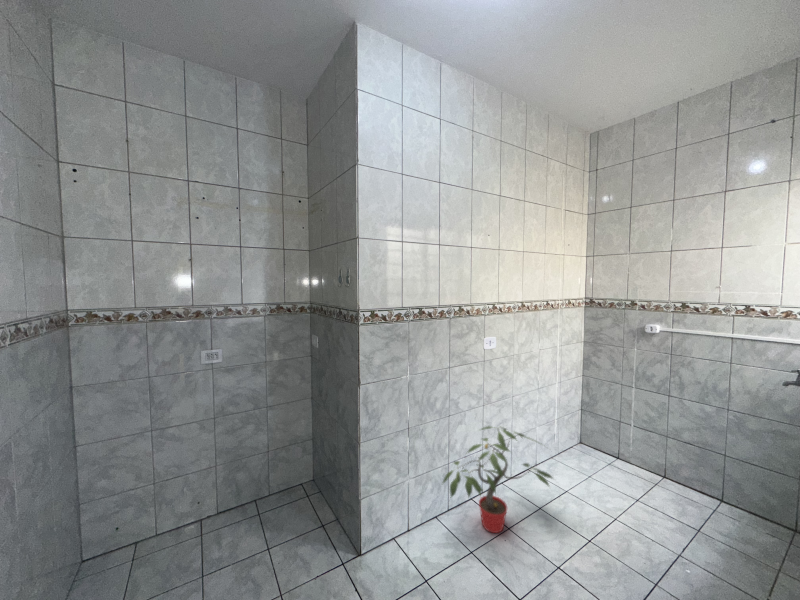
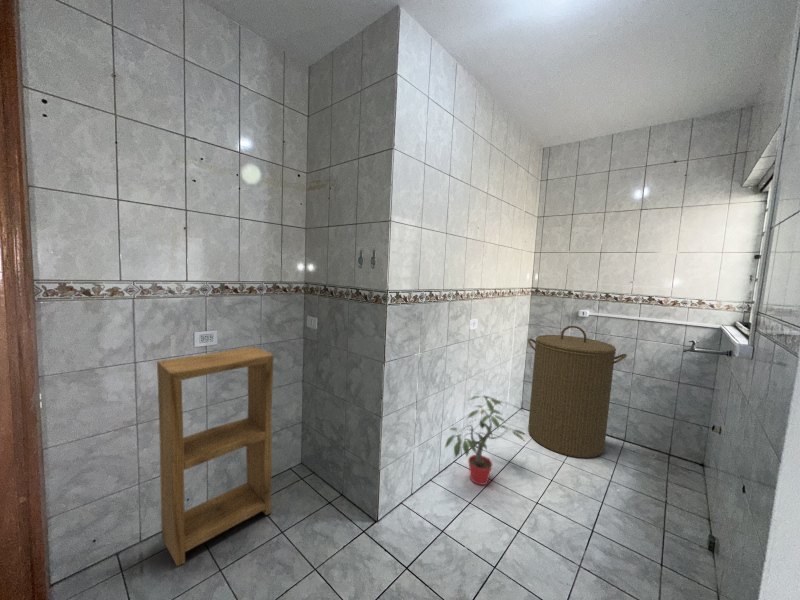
laundry hamper: none [573,345,708,519] -> present [528,326,627,458]
shelving unit: none [160,364,266,565] -> present [157,347,274,566]

